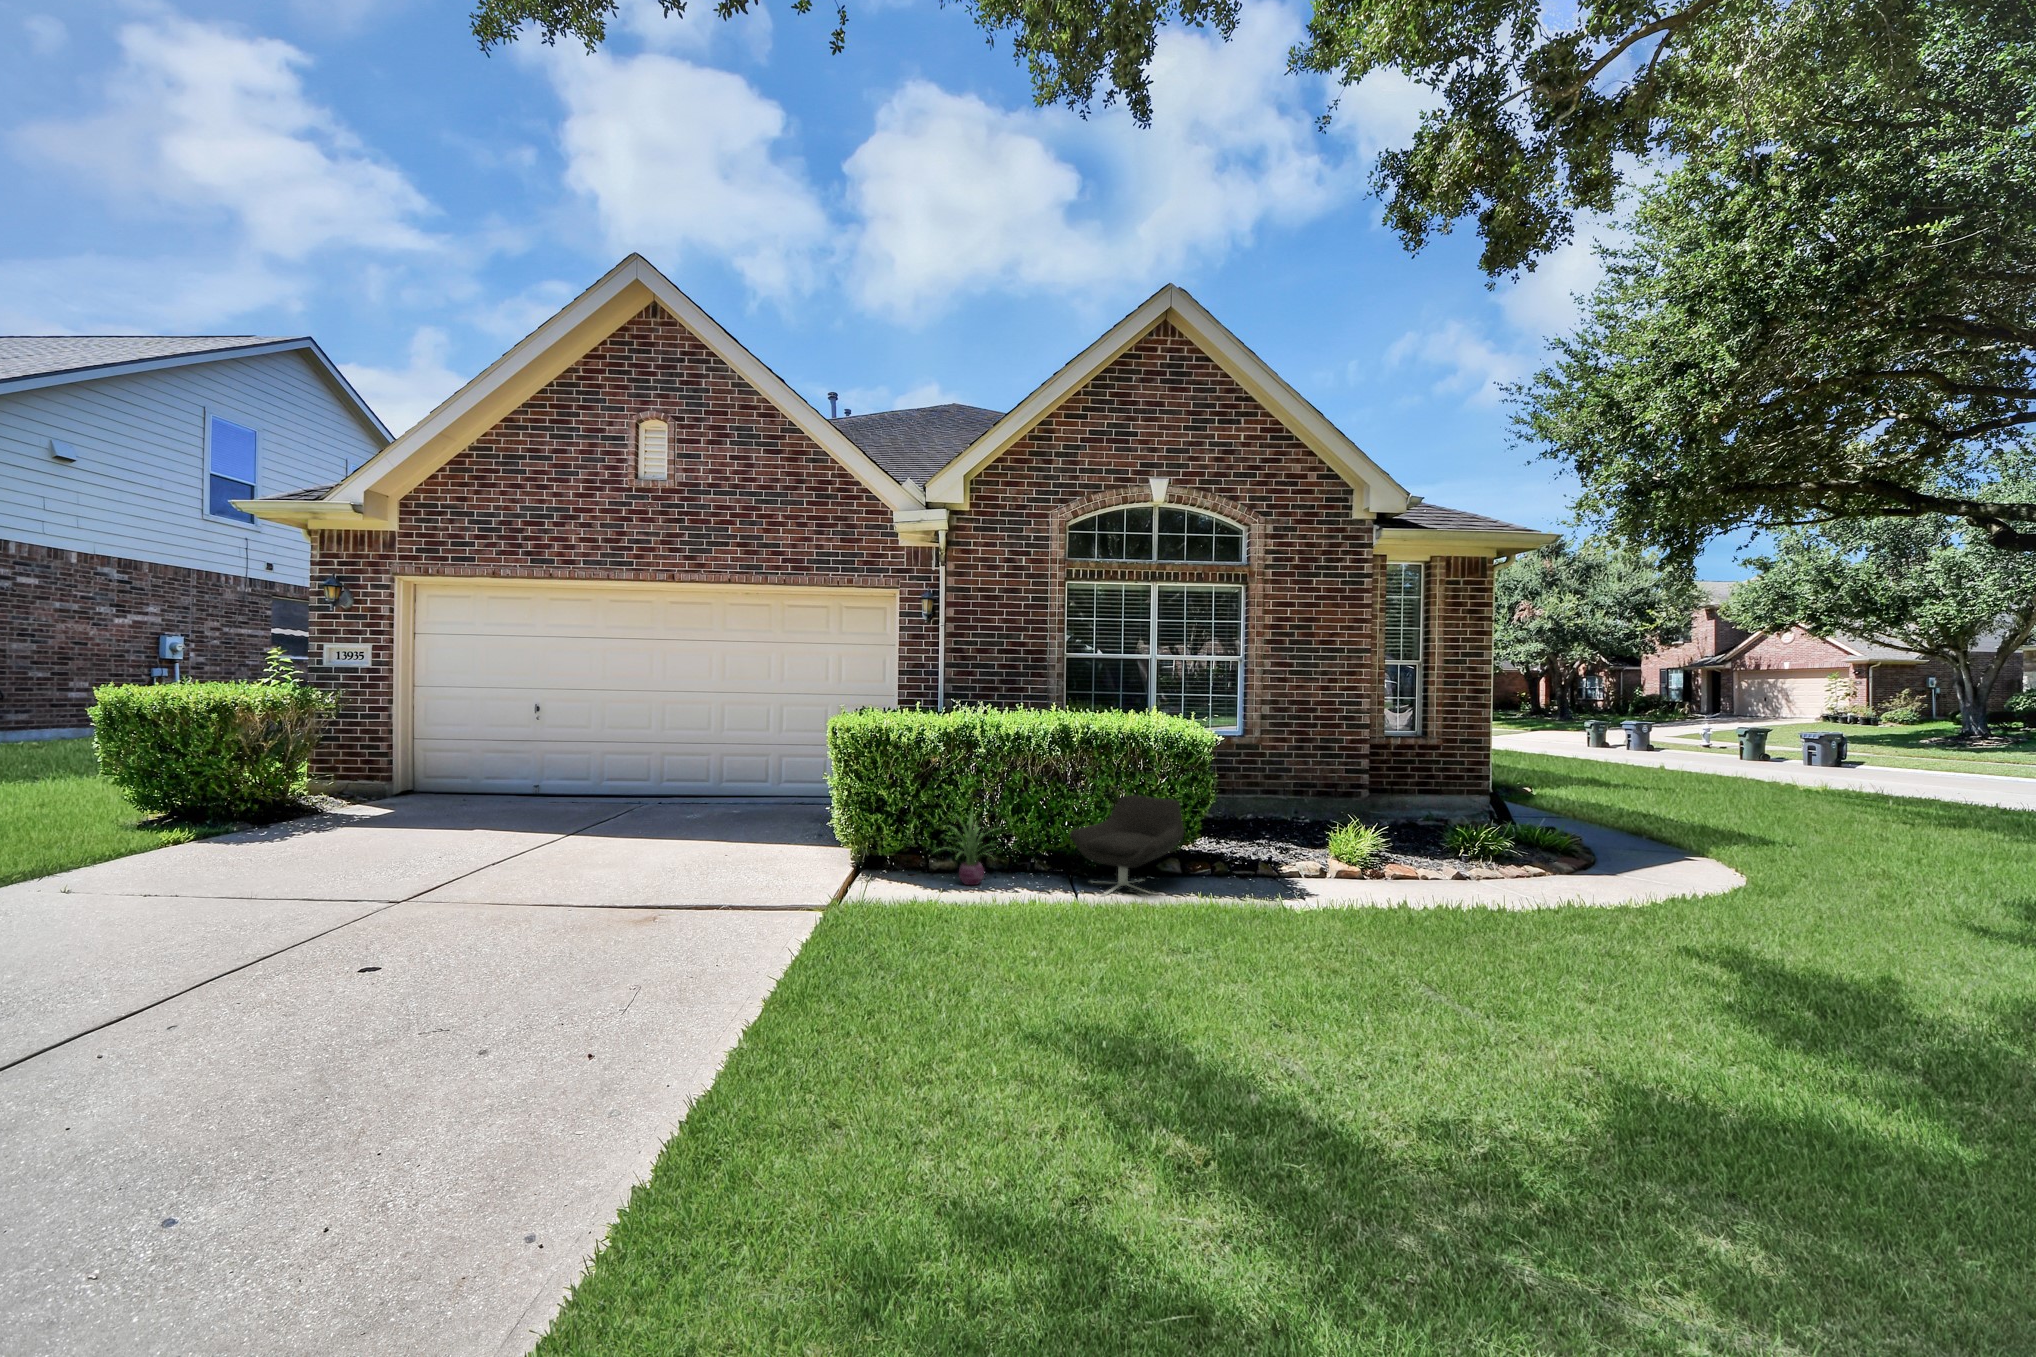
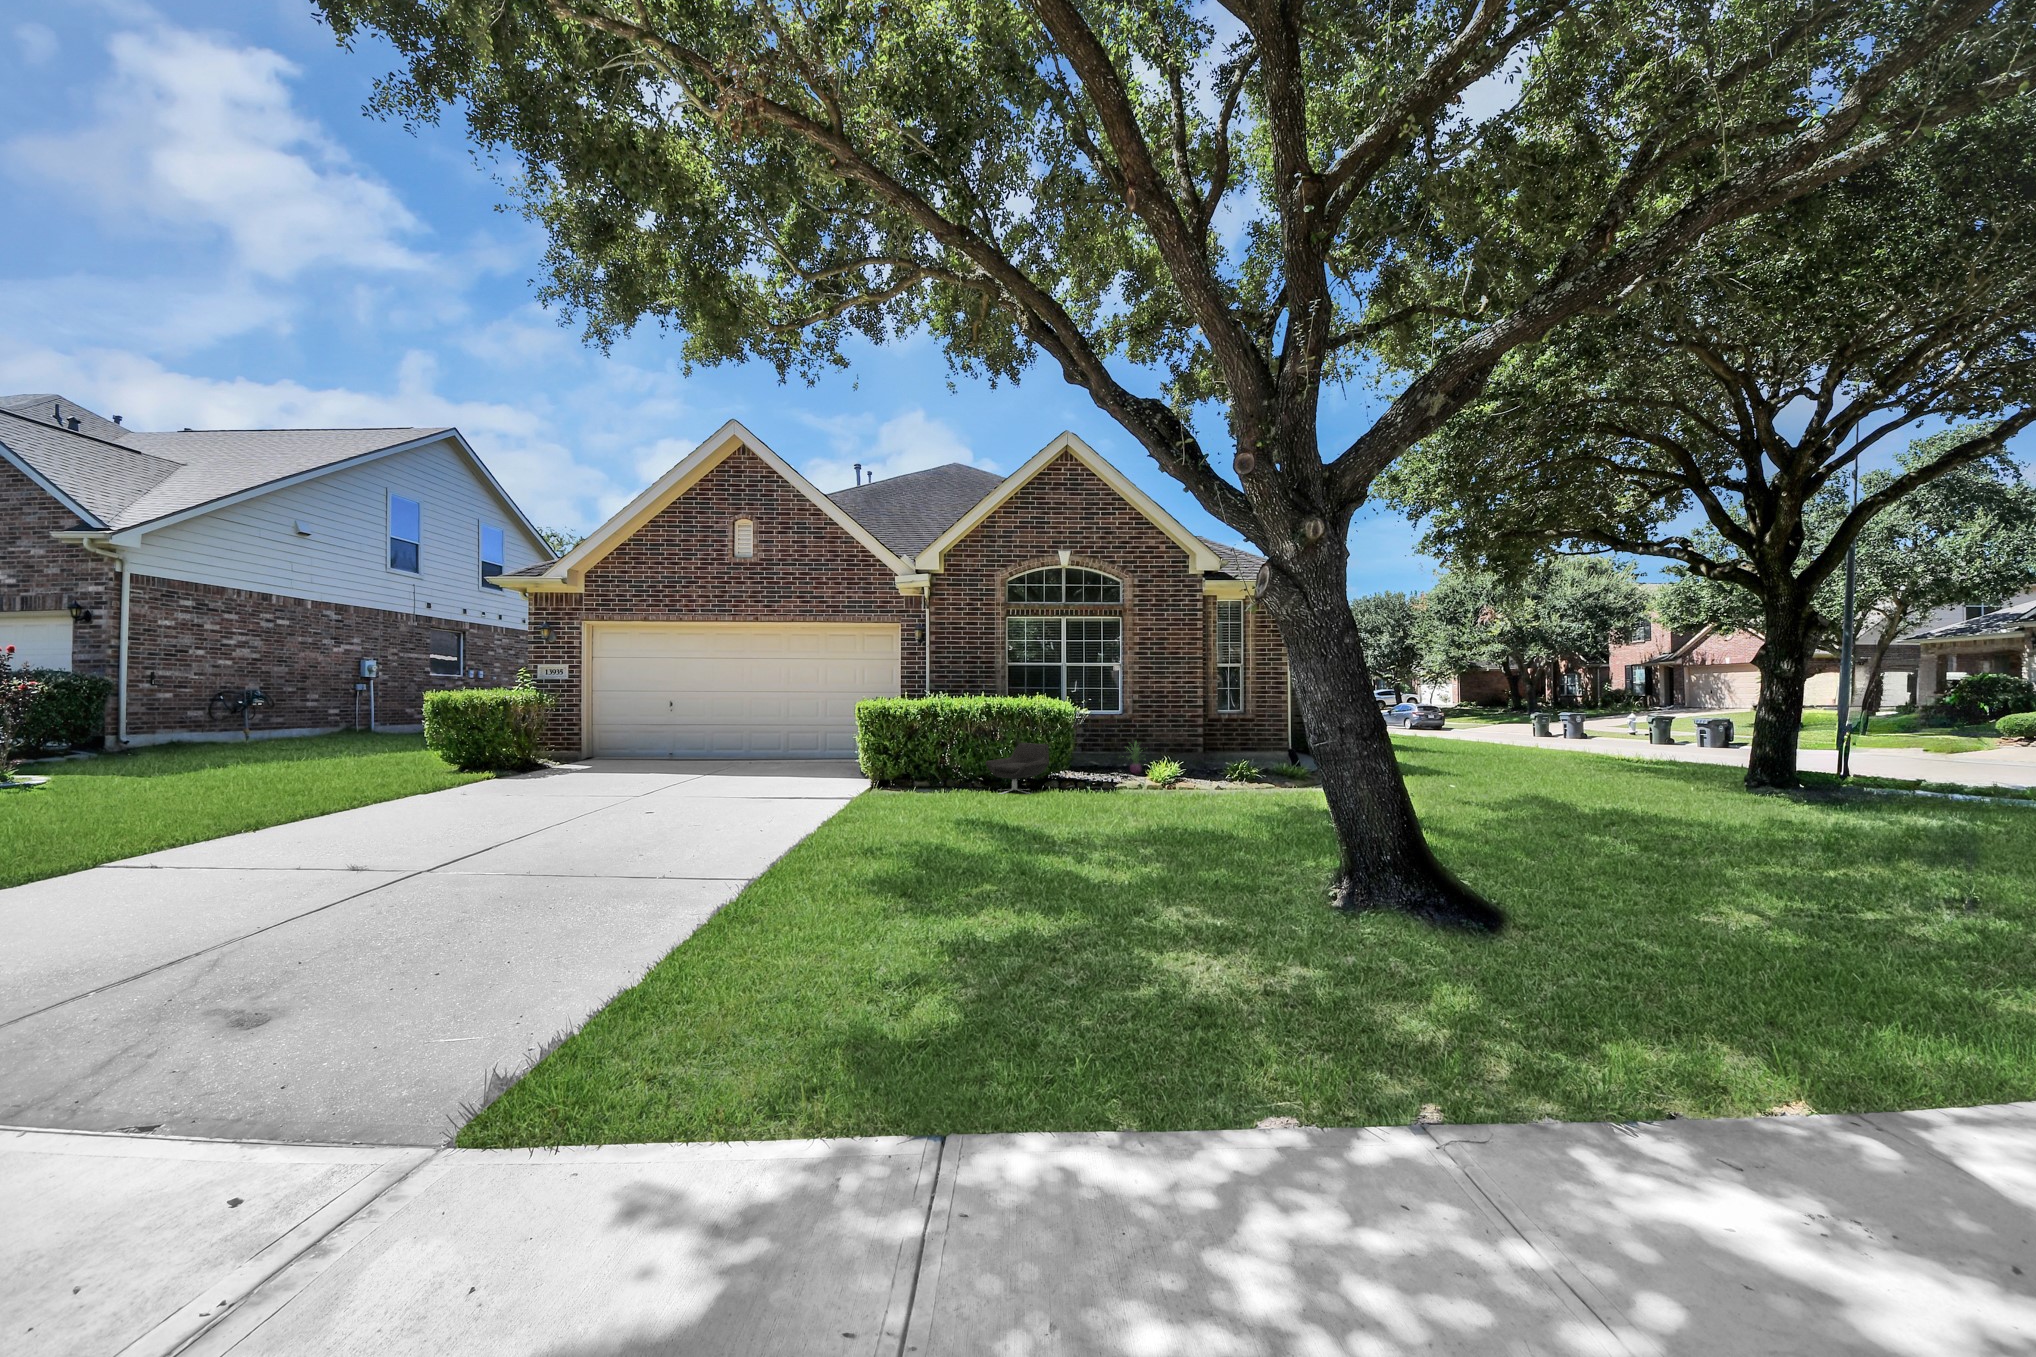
decorative plant: present [939,813,995,885] -> present [1130,744,1142,774]

